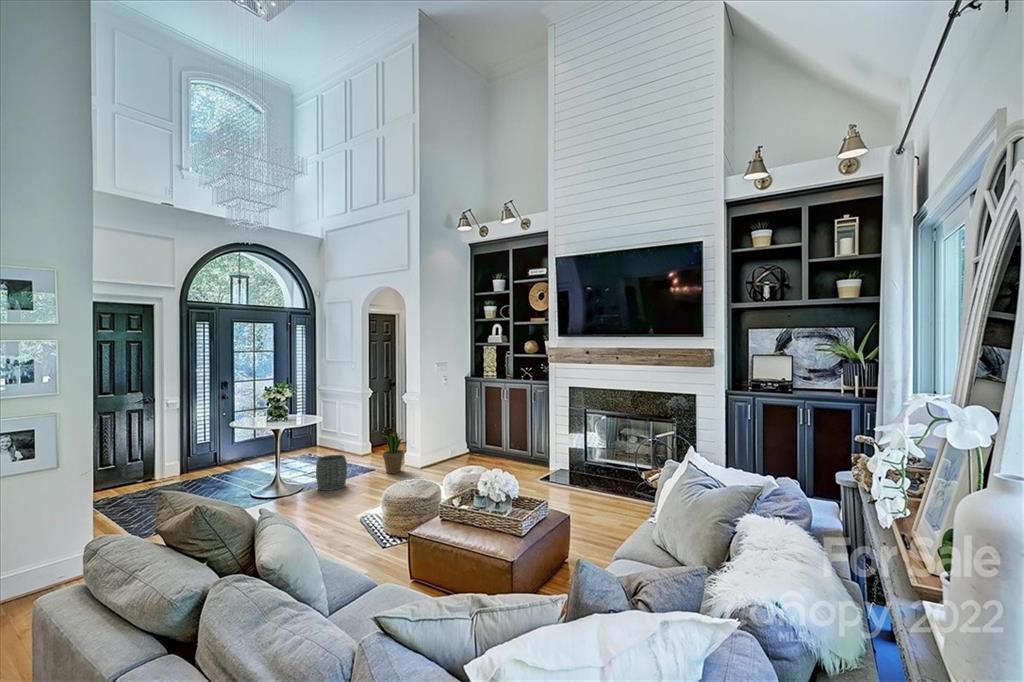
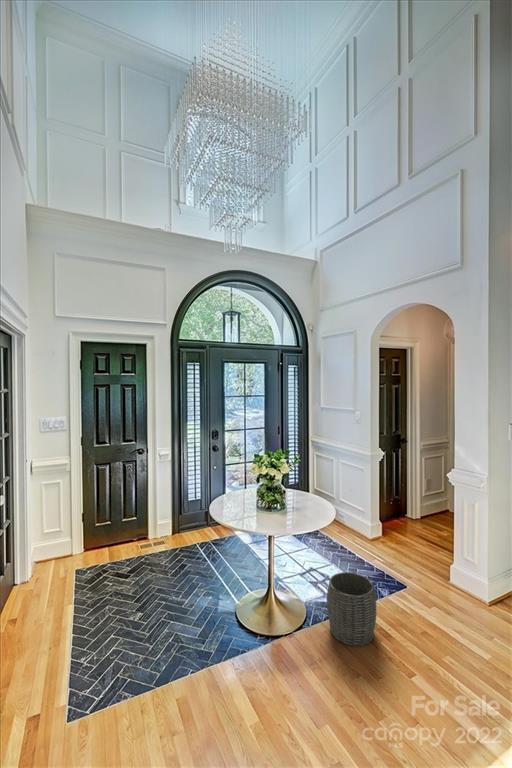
potted plant: present [382,432,404,474] -> none [422,537,463,610]

